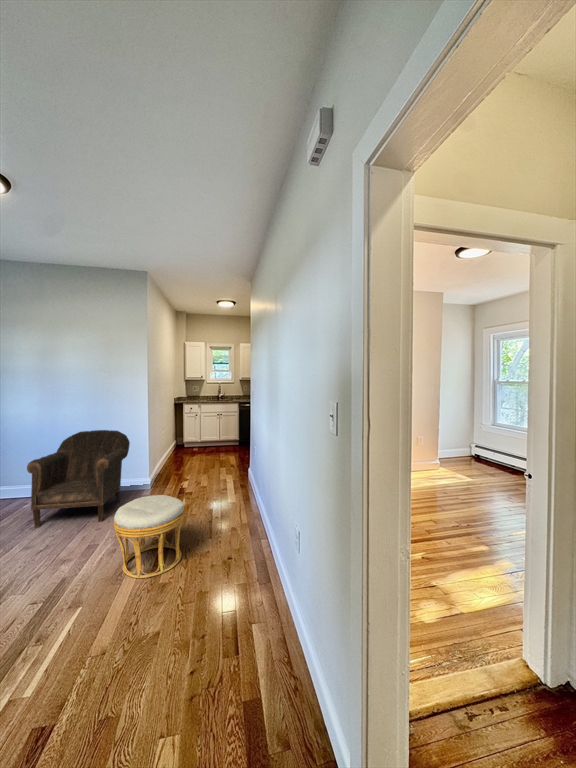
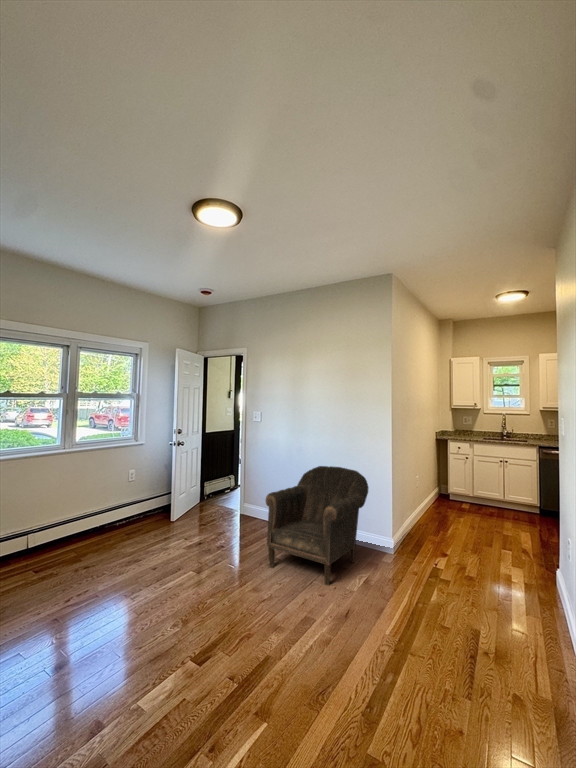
ottoman: present [114,495,184,578] -> none [316,582,417,731]

